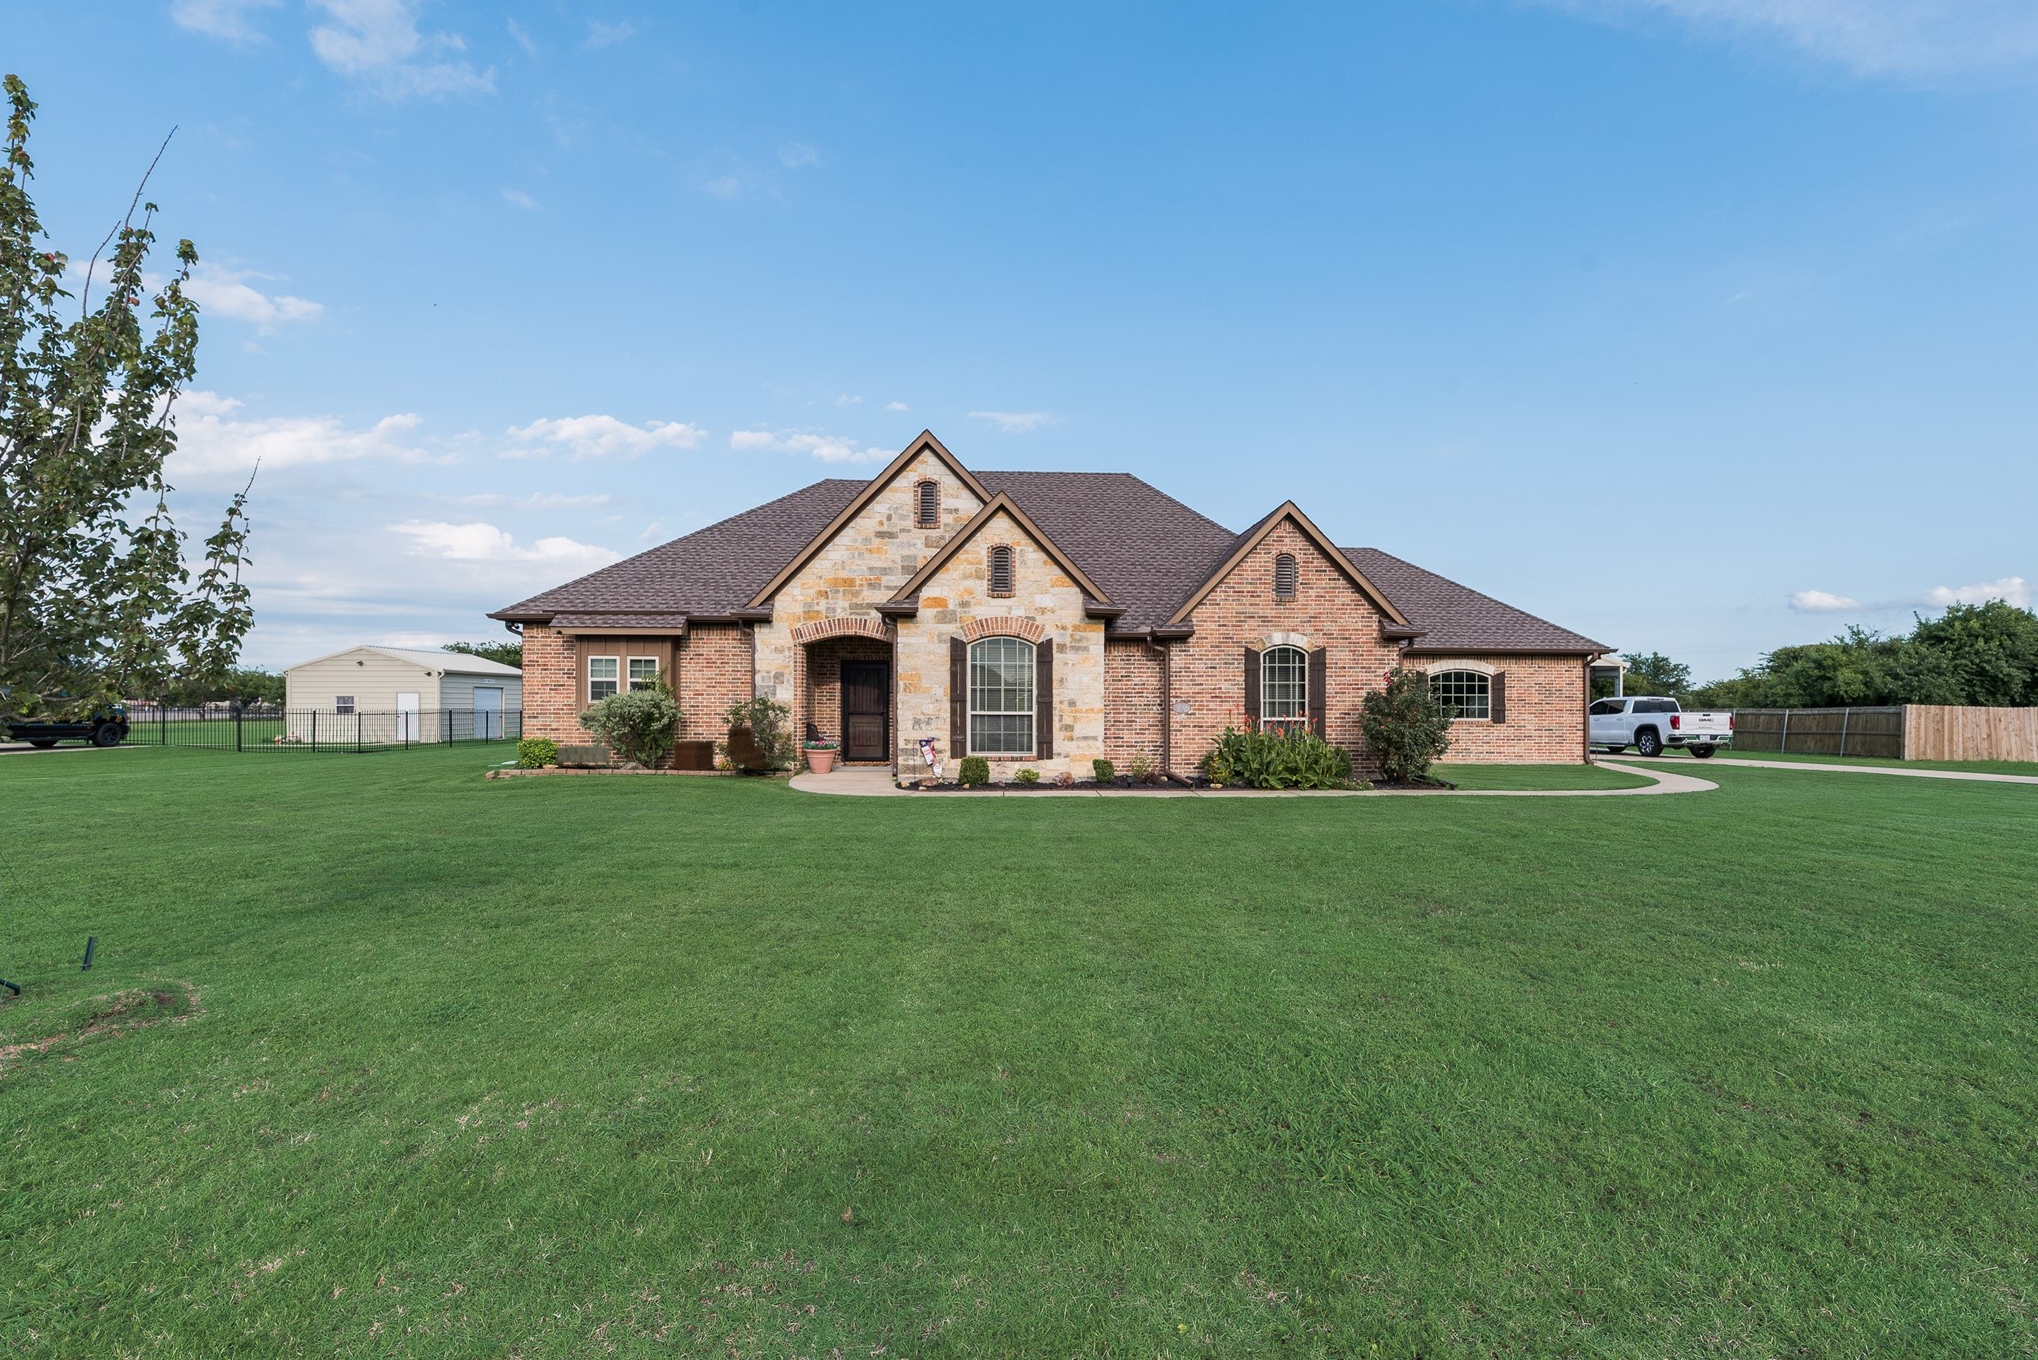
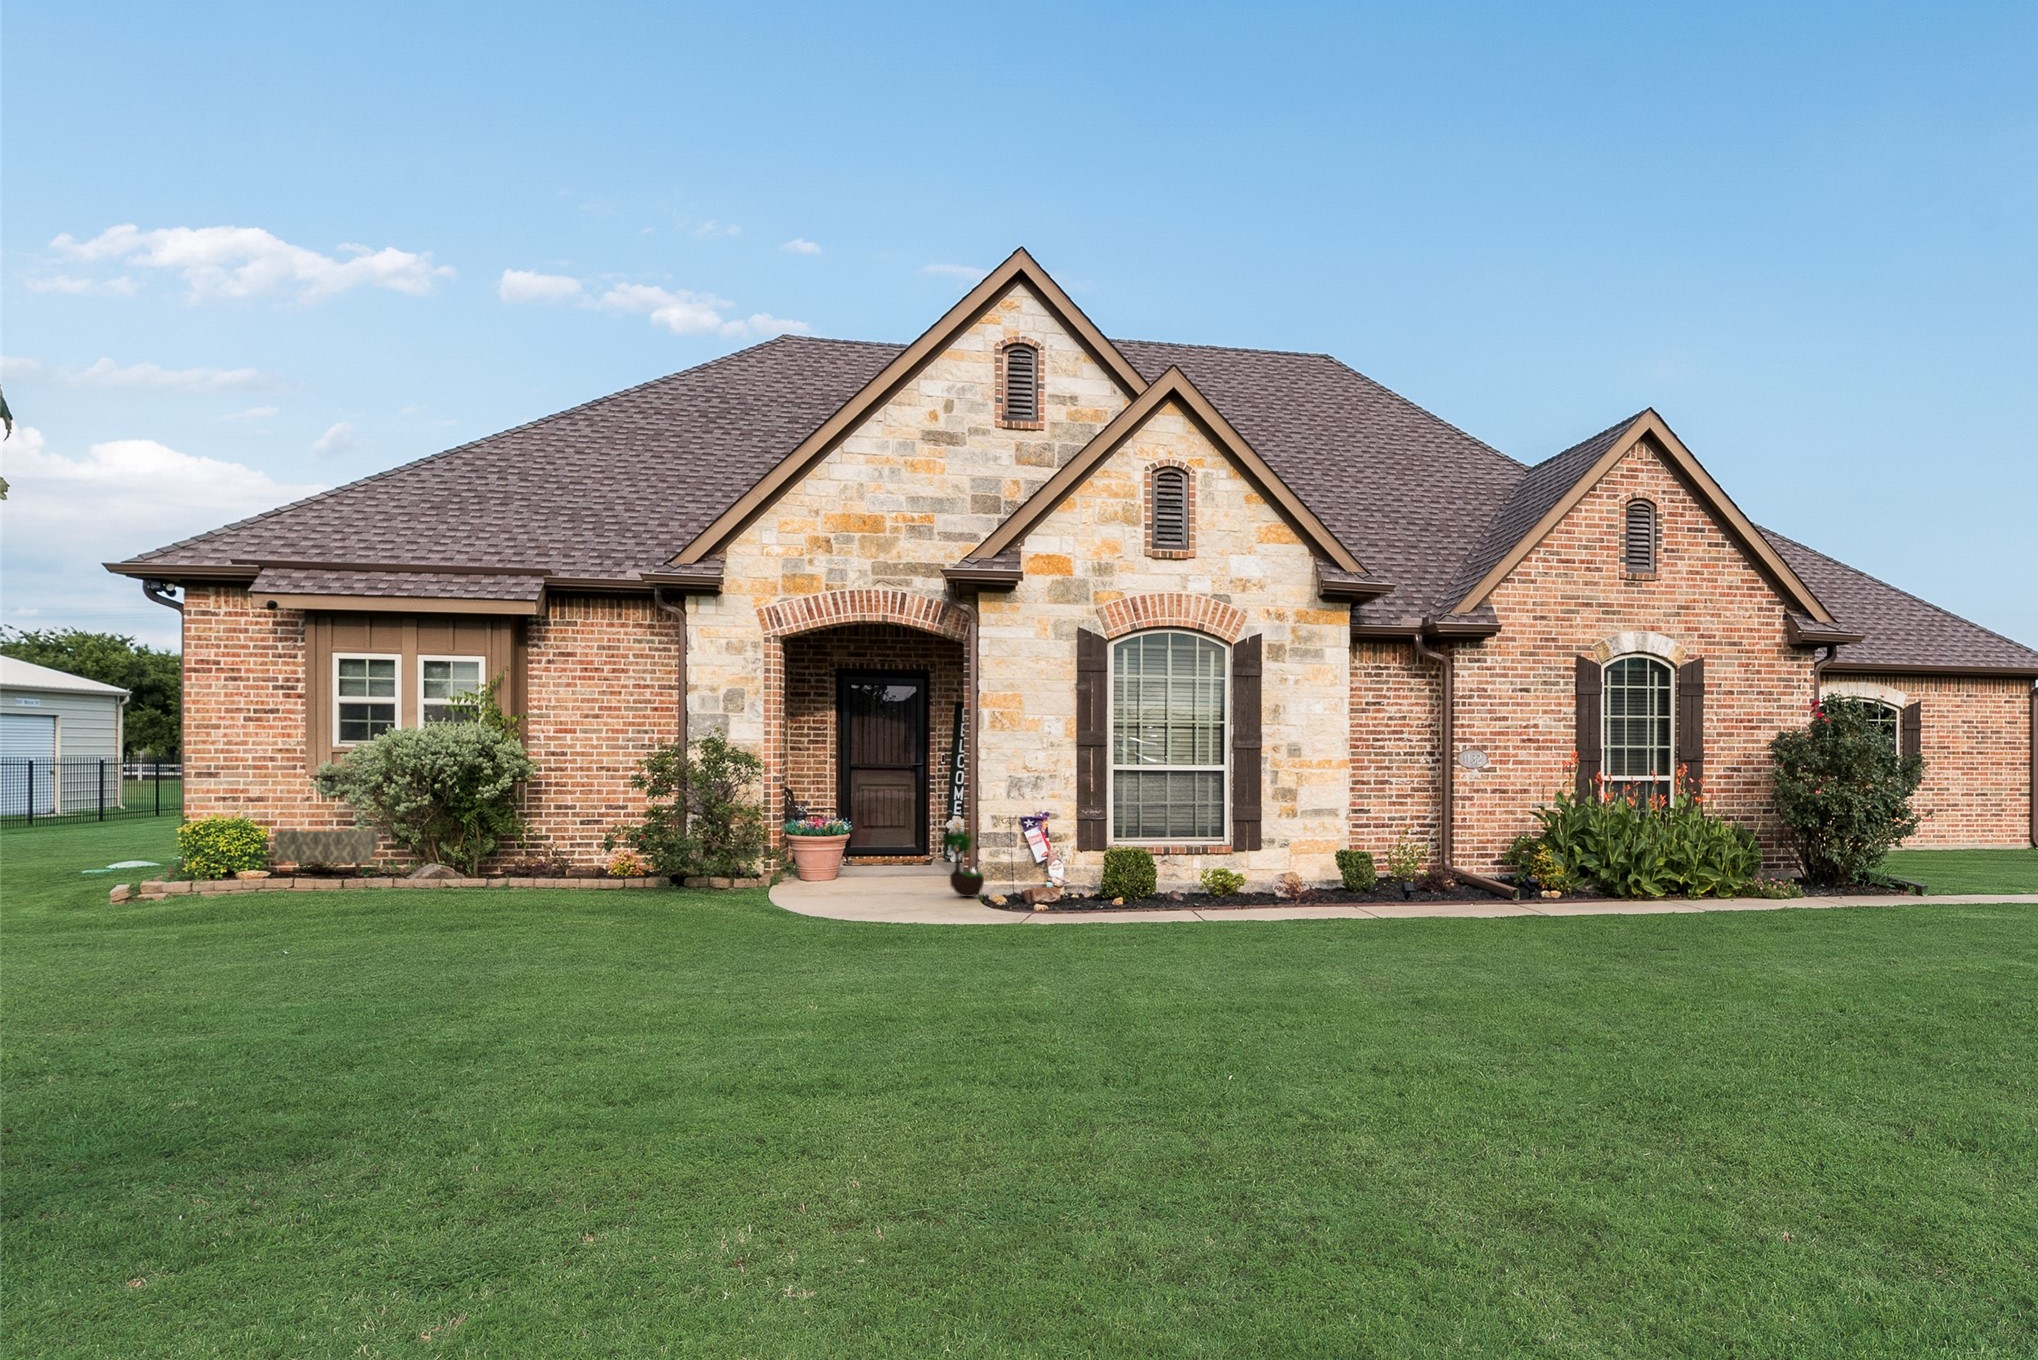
lounge chair: present [727,726,771,773] -> none [633,791,727,888]
wooden crate: present [674,740,714,770] -> none [516,816,595,875]
potted tree: none [869,740,894,781] -> present [938,827,984,897]

